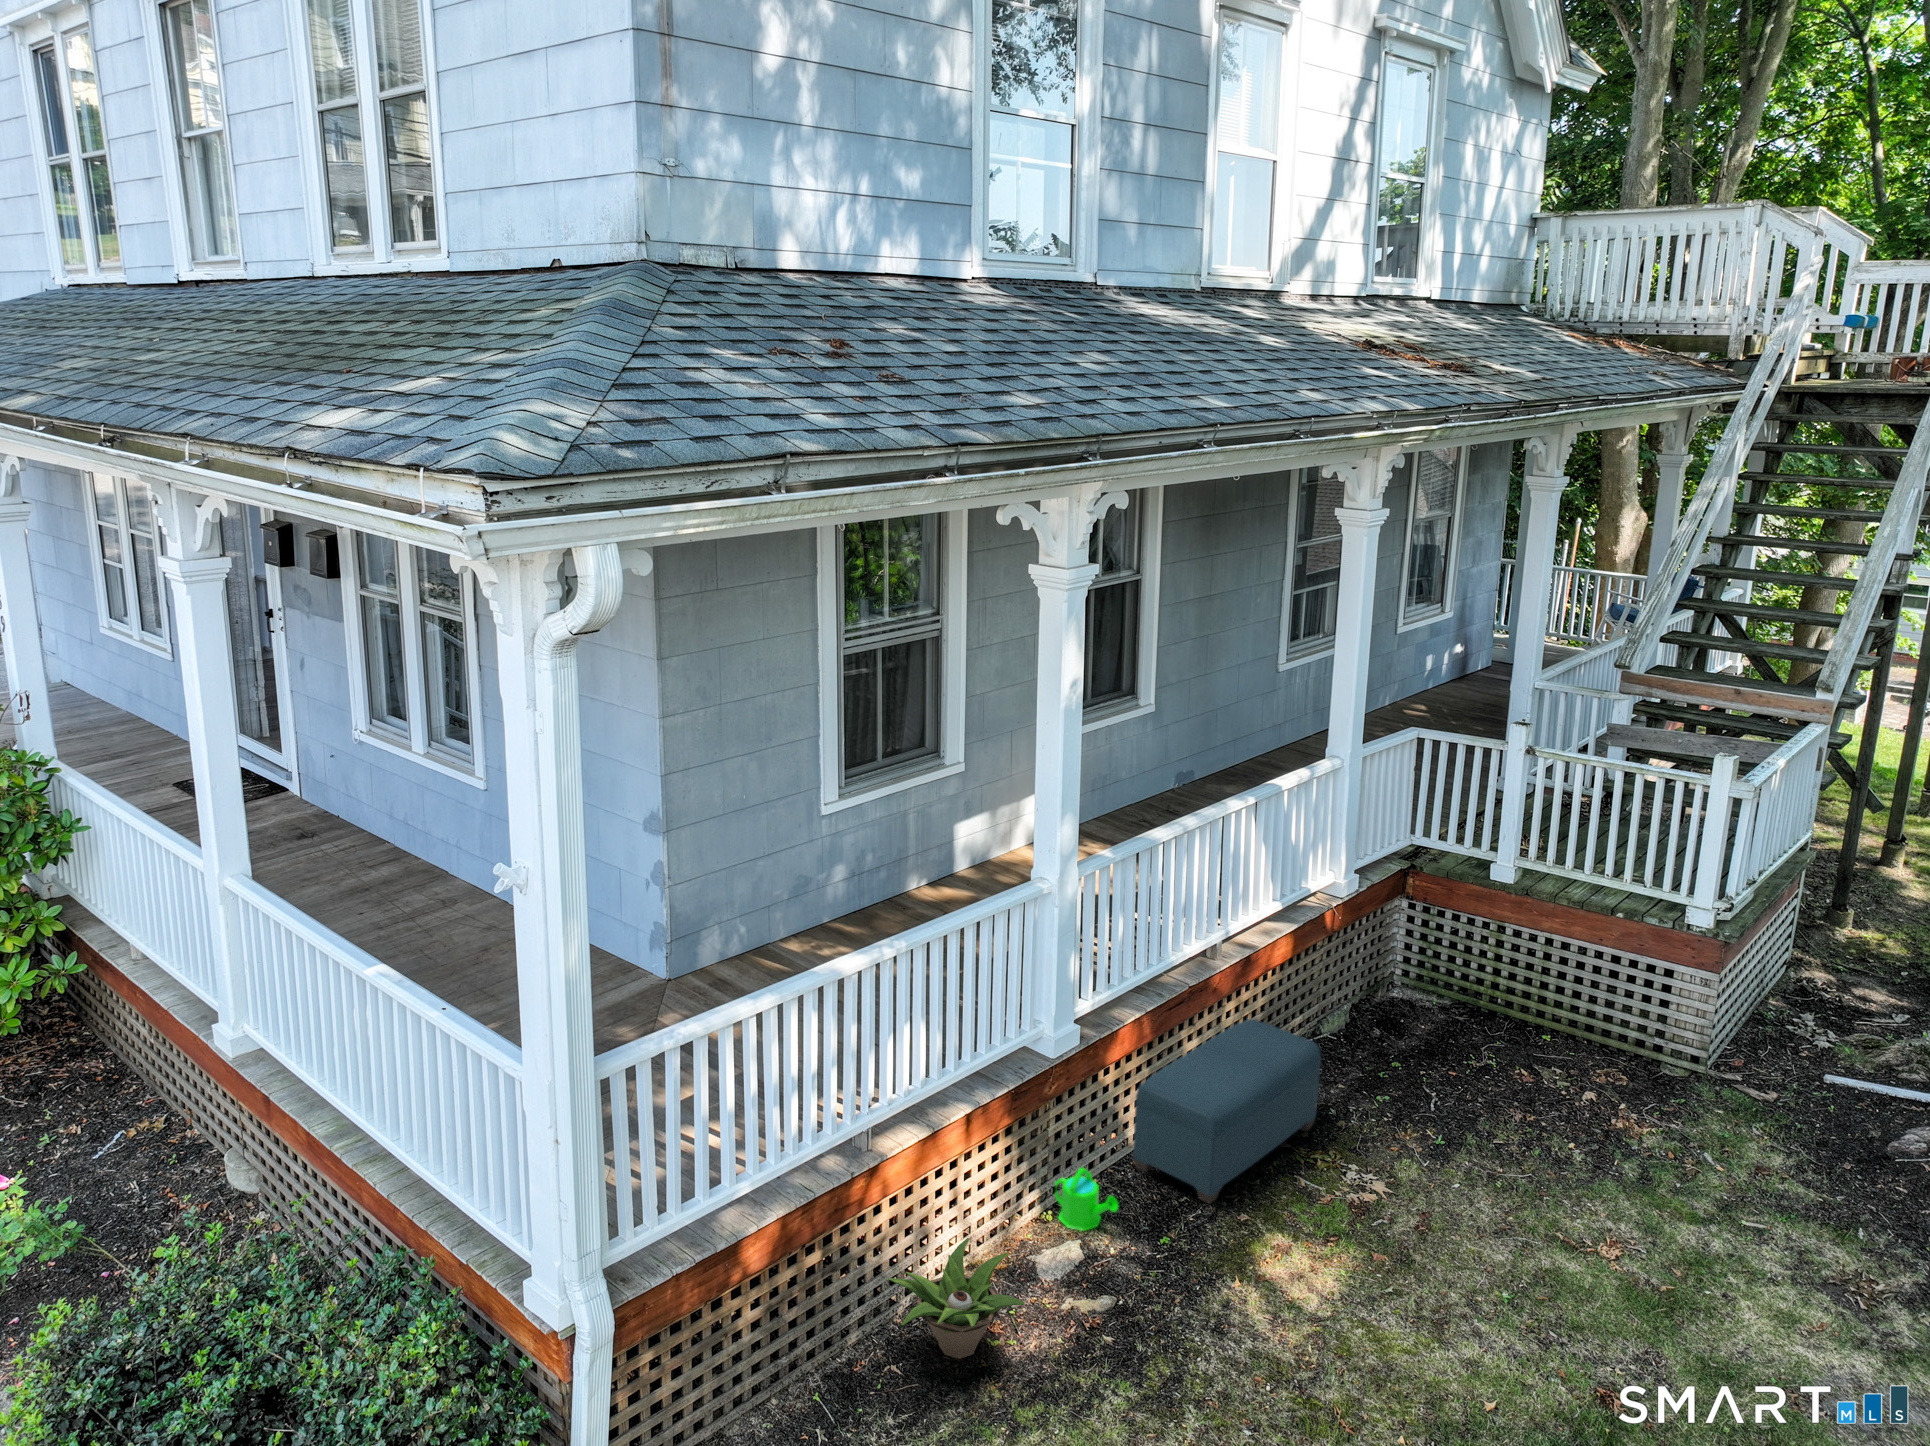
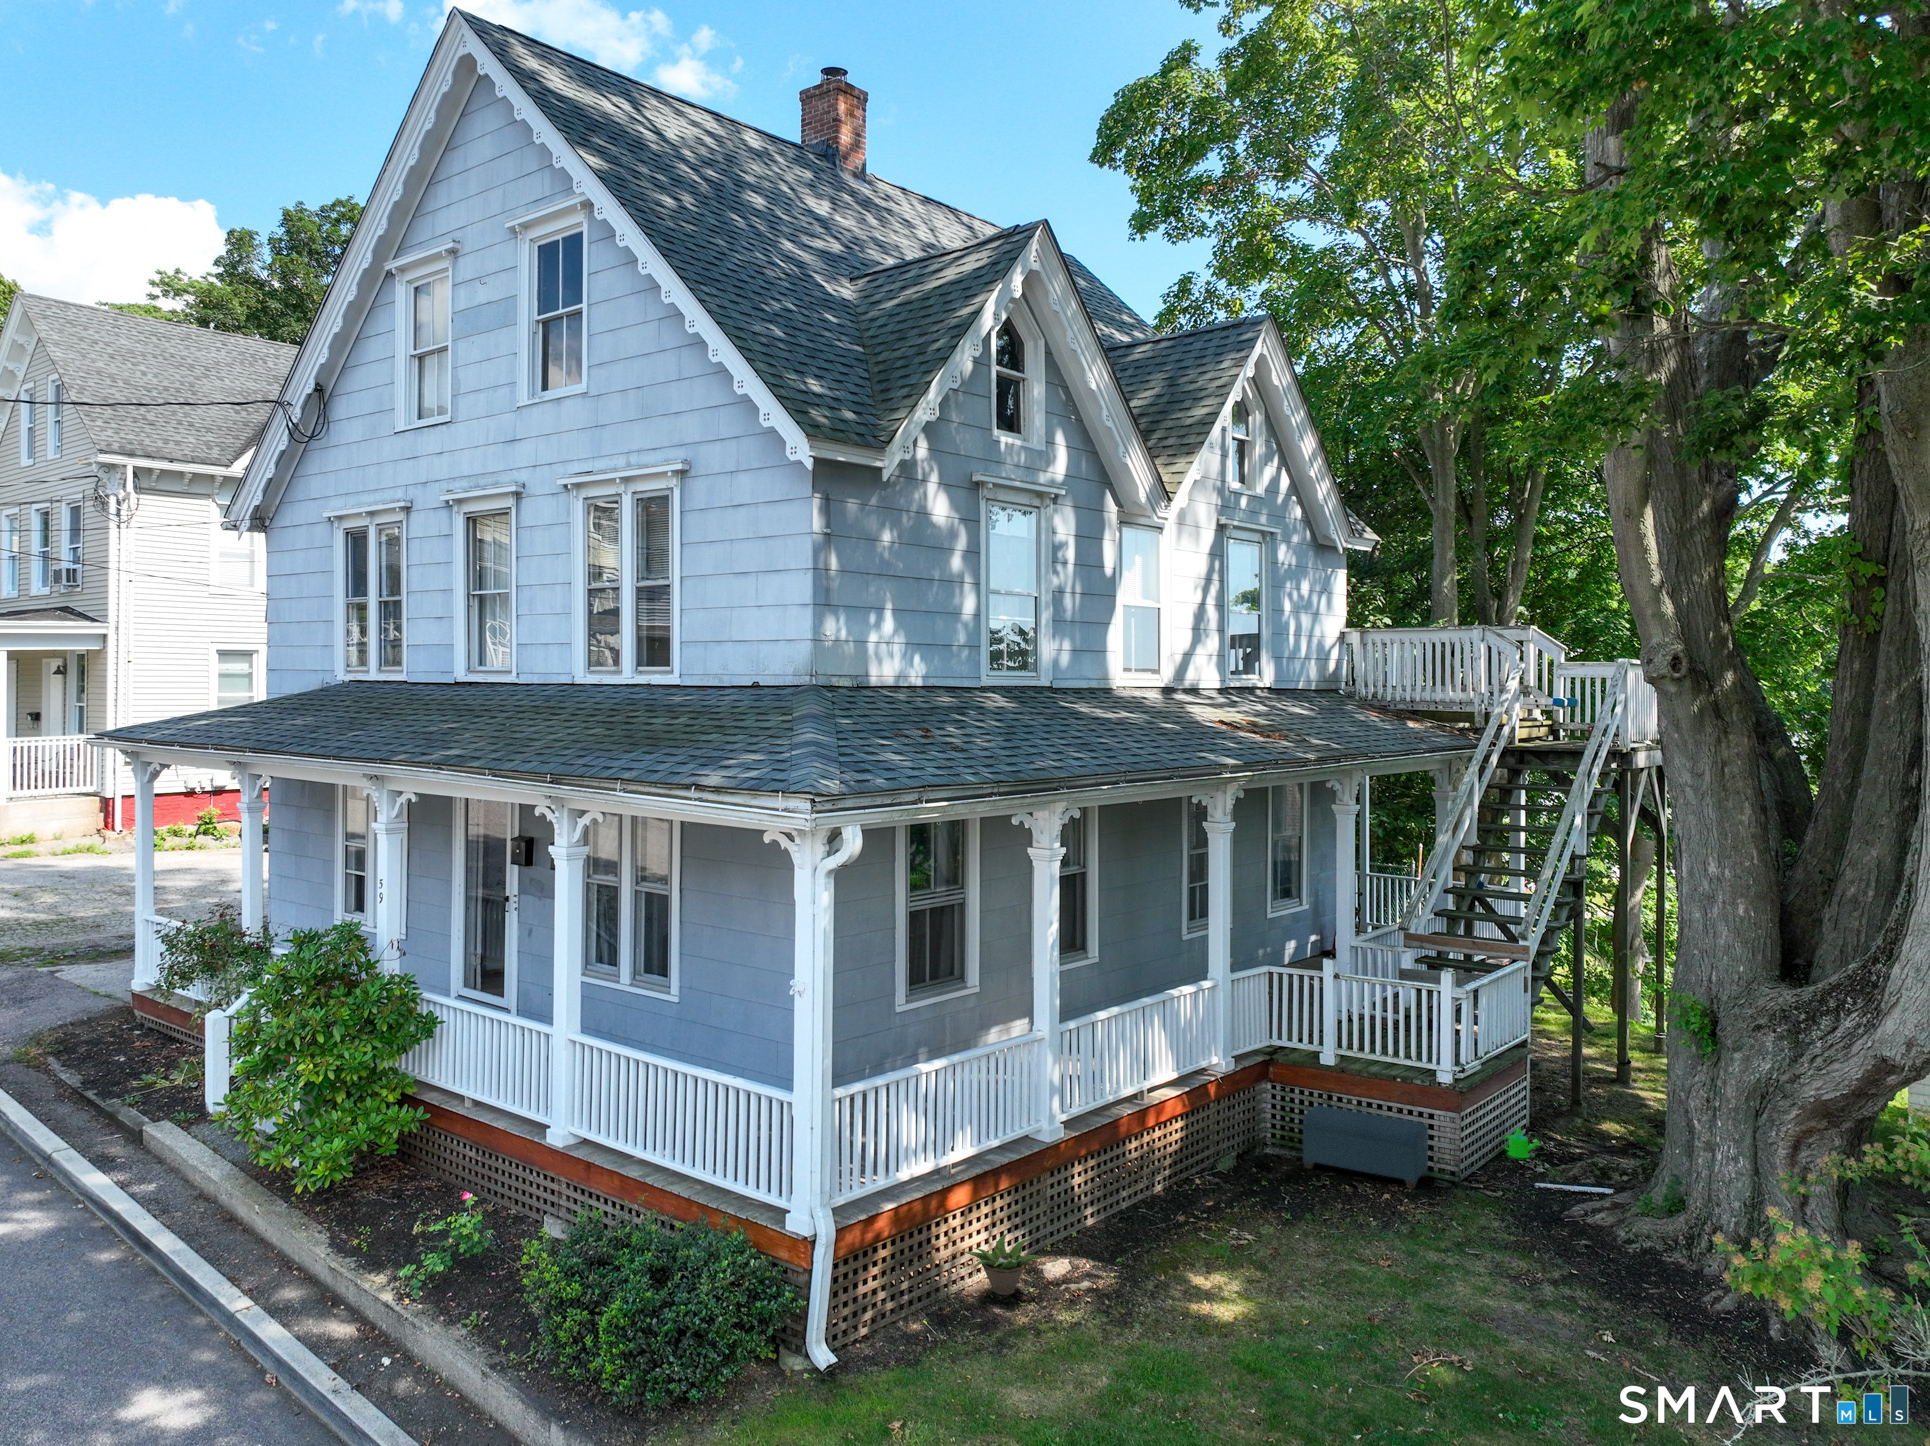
bench: present [1133,1019,1321,1204] -> present [1303,1105,1428,1188]
watering can: present [1055,1168,1118,1231] -> present [1505,1128,1540,1158]

